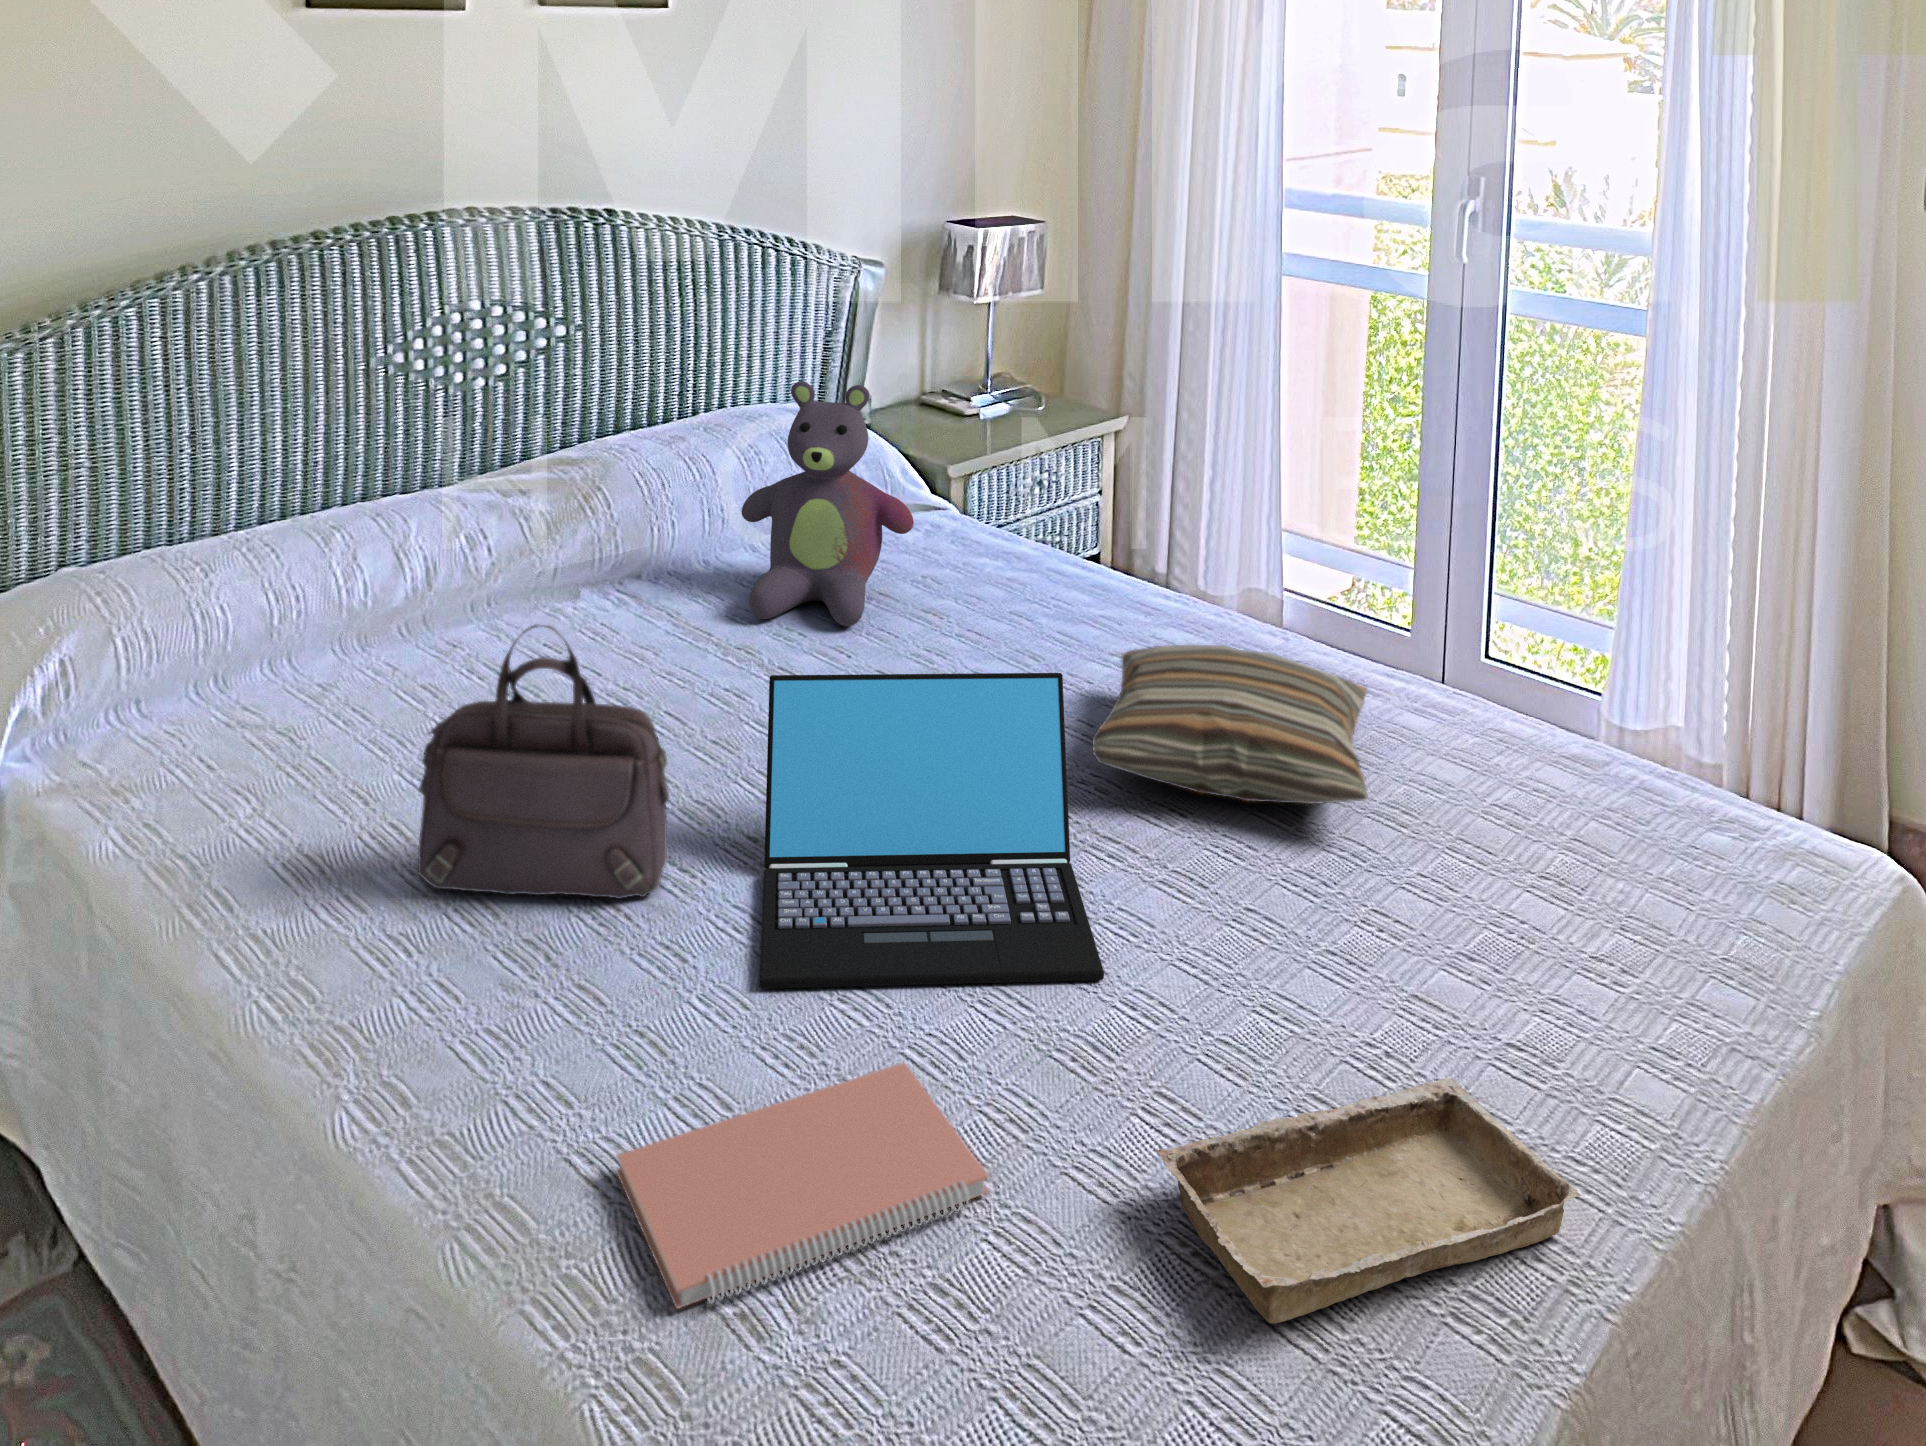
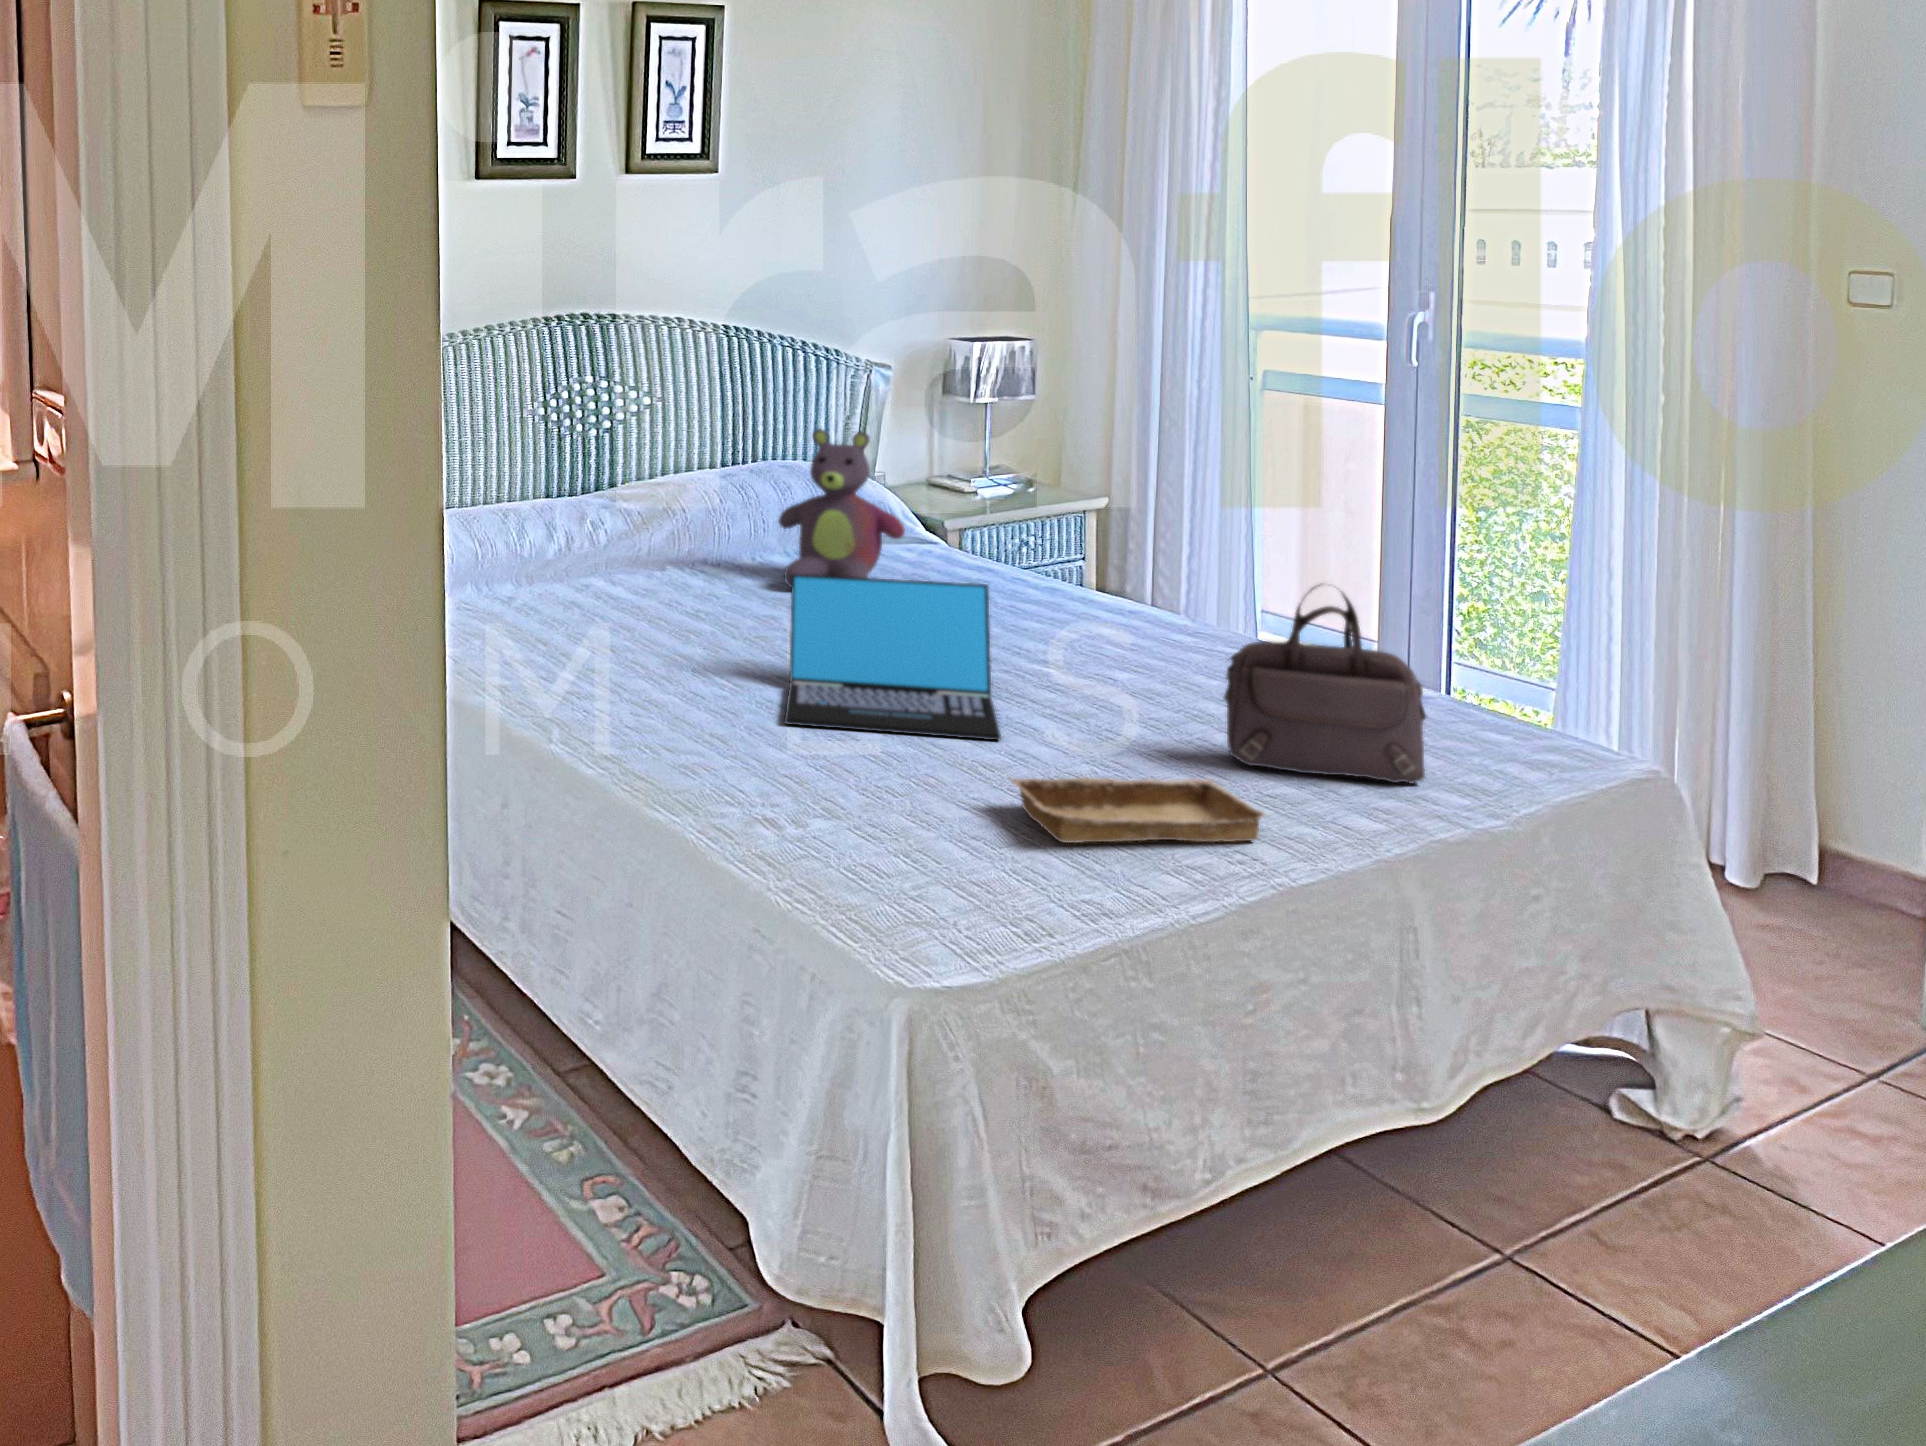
handbag: present [418,625,669,899] -> present [1224,585,1426,784]
pillow: present [1093,645,1368,804] -> none [1014,599,1240,684]
notebook: present [616,1063,989,1309] -> none [704,749,910,806]

